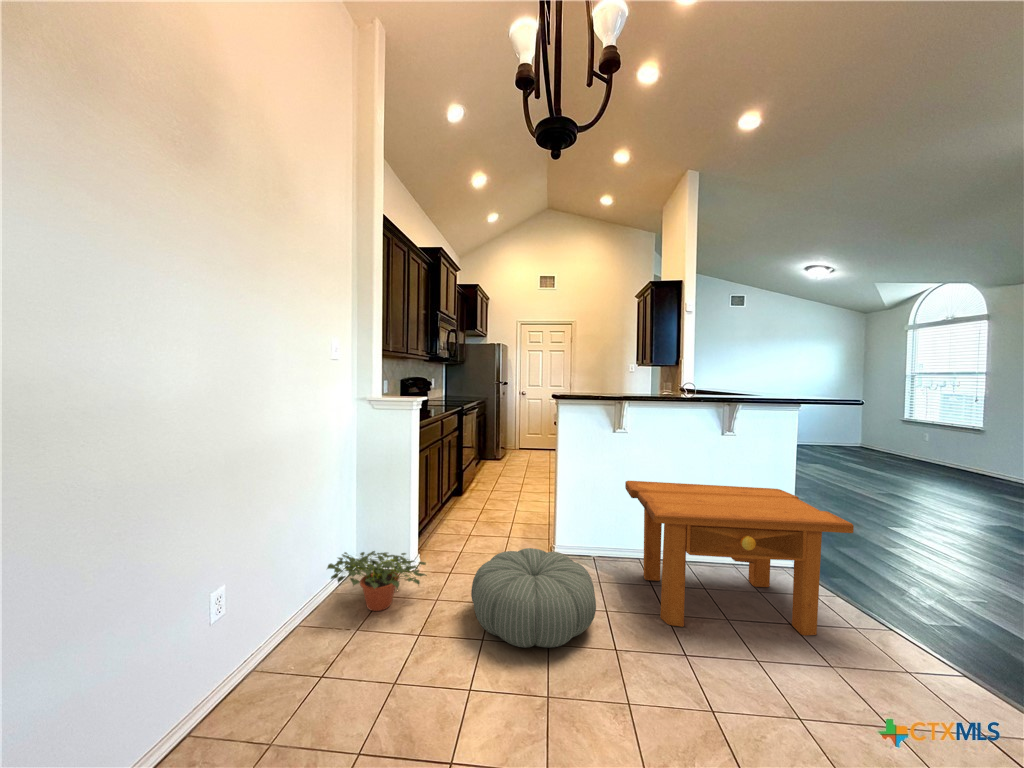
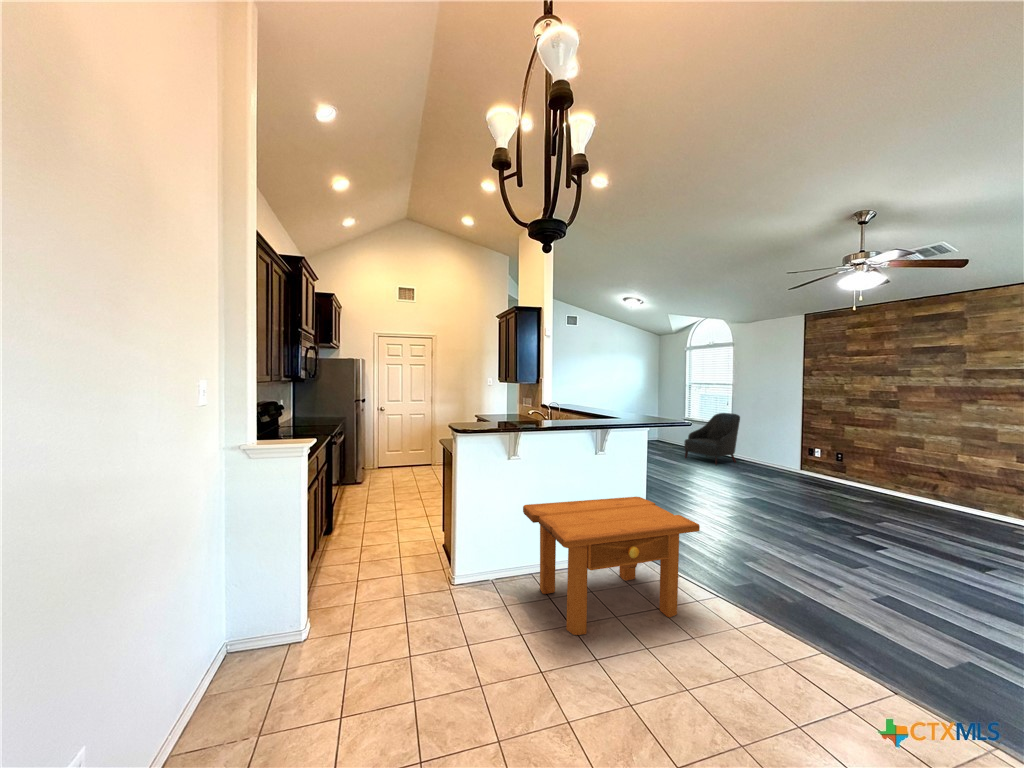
armchair: none [898,413,999,483] -> present [684,413,740,462]
pouf: present [471,548,596,648] -> none [392,588,519,700]
potted plant: present [327,551,426,611] -> none [203,624,334,706]

